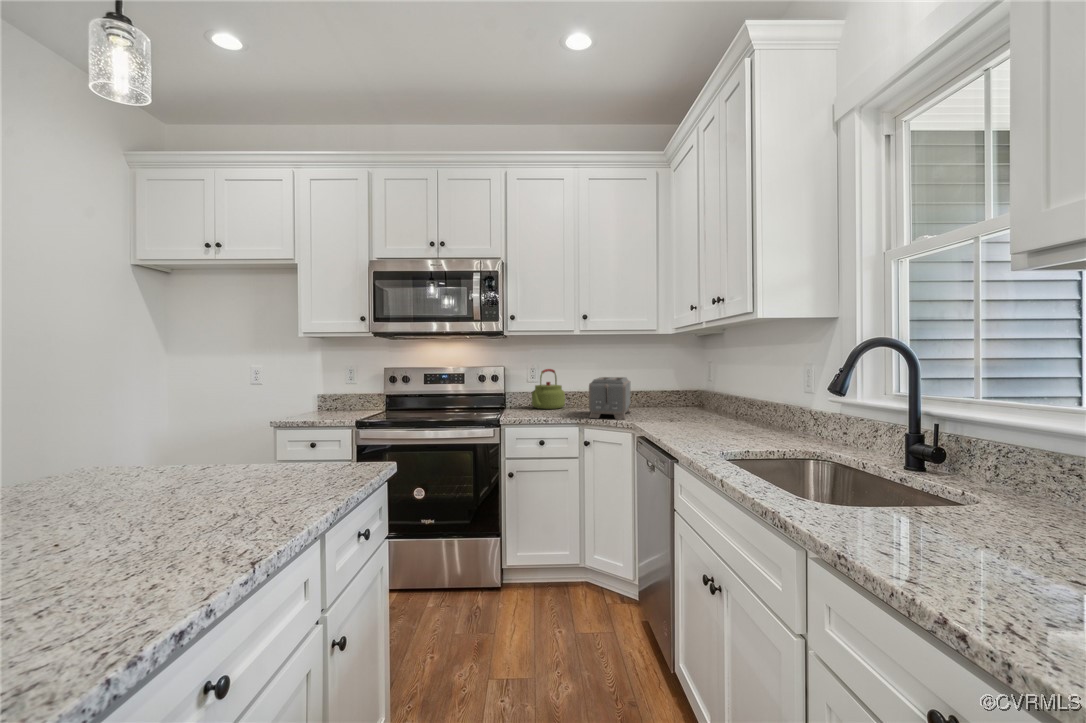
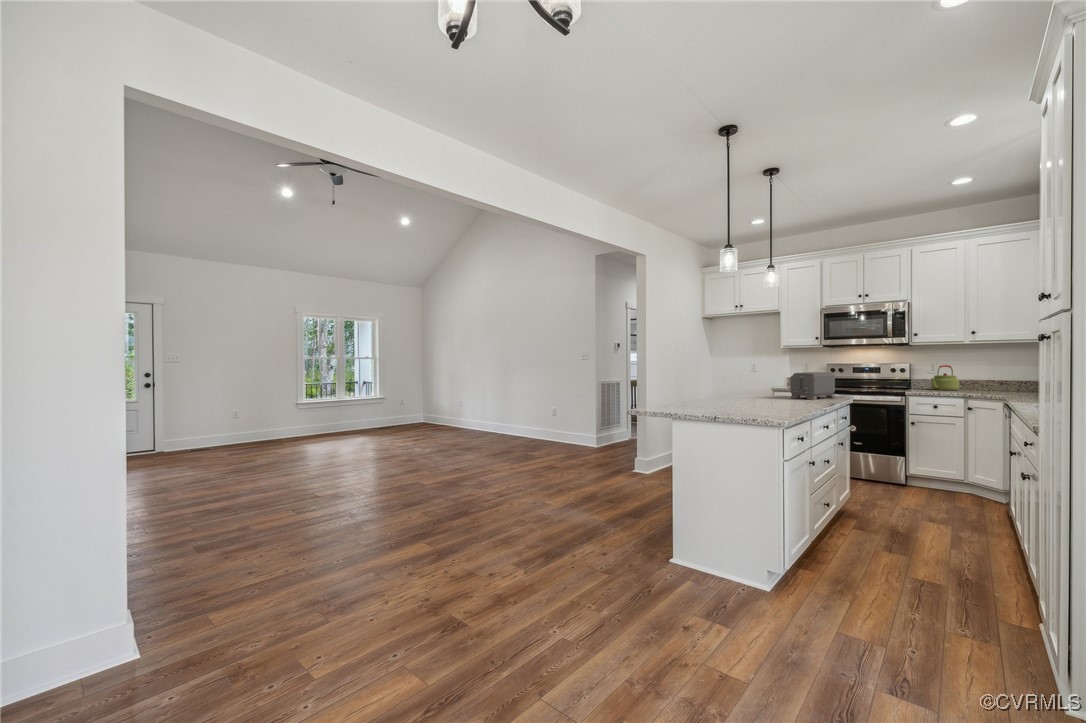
toaster: present [589,377,631,419] -> present [790,372,836,400]

